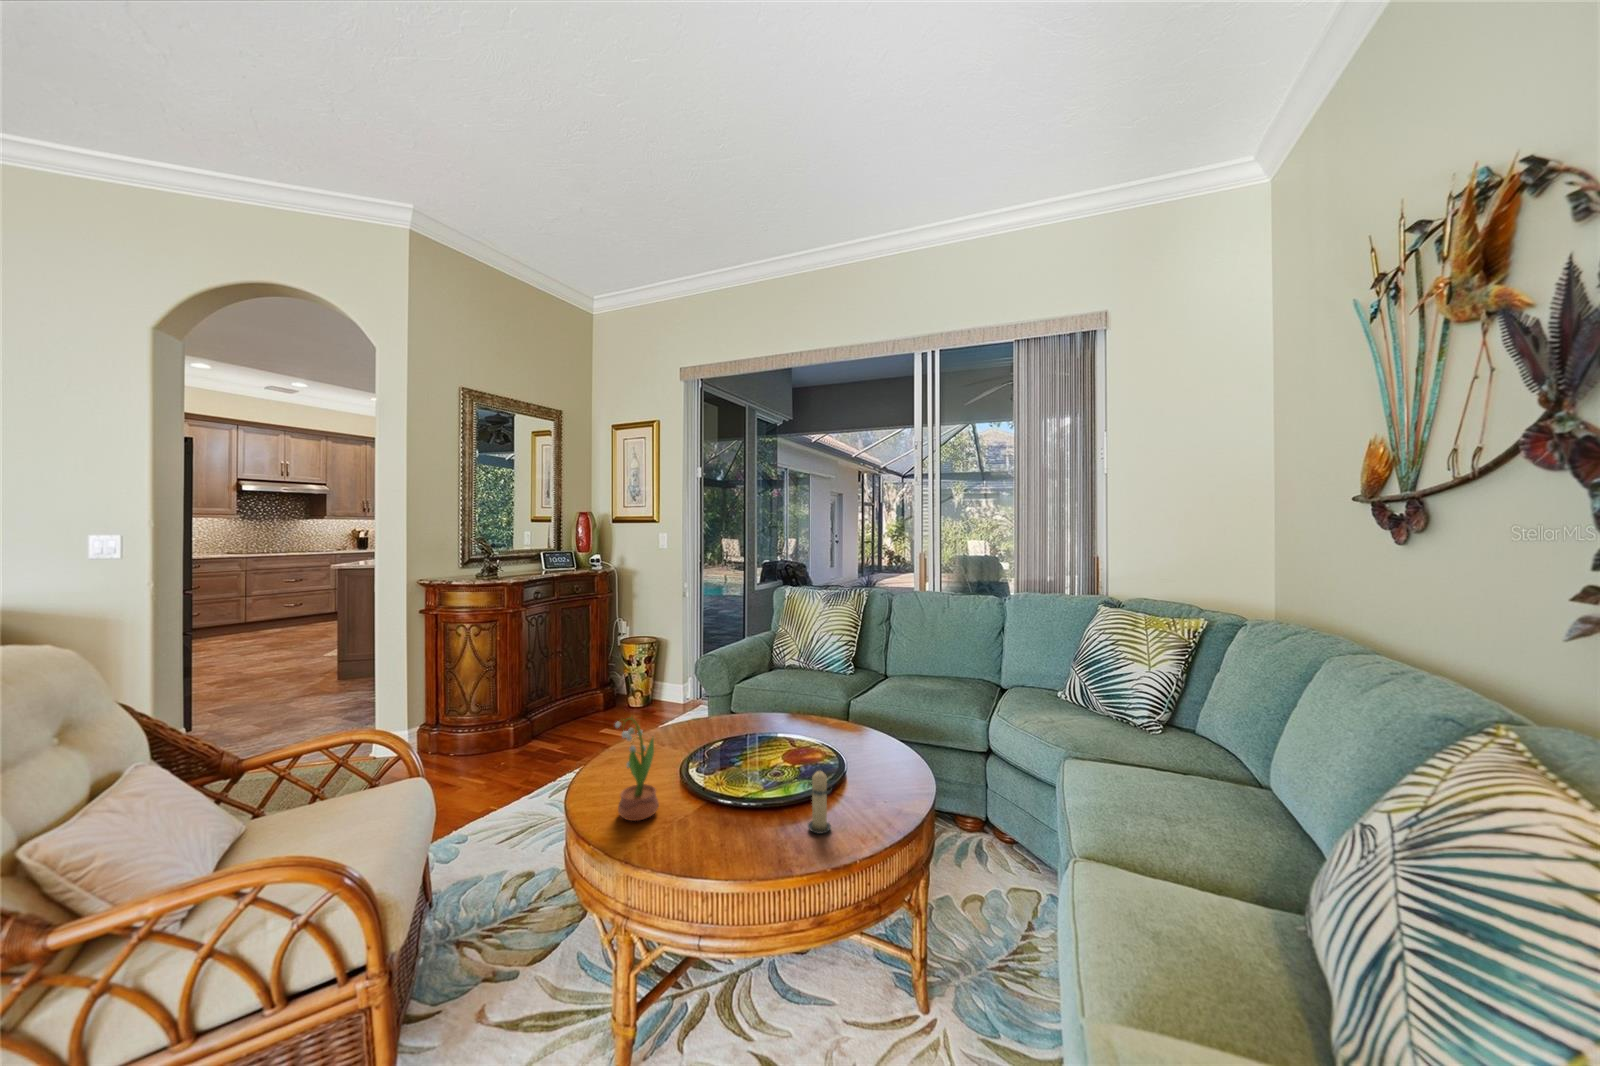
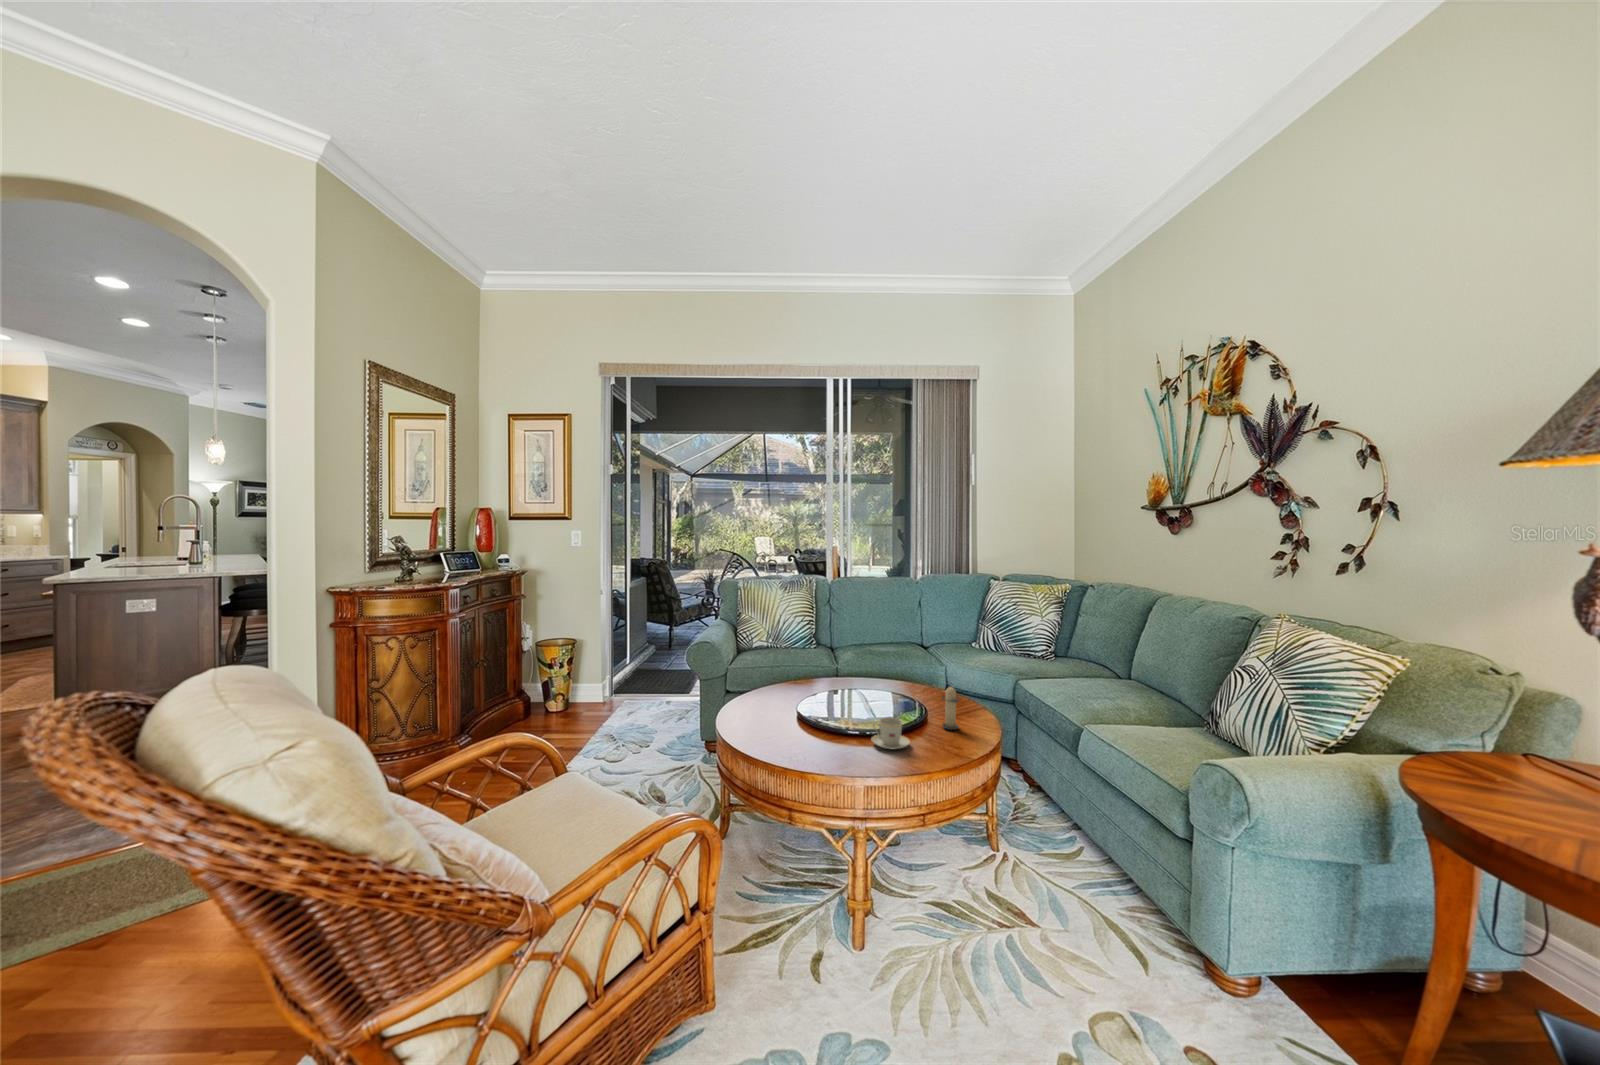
potted flower: present [615,717,659,821] -> none [801,661,837,743]
teacup: none [674,802,727,851] -> present [872,717,910,749]

